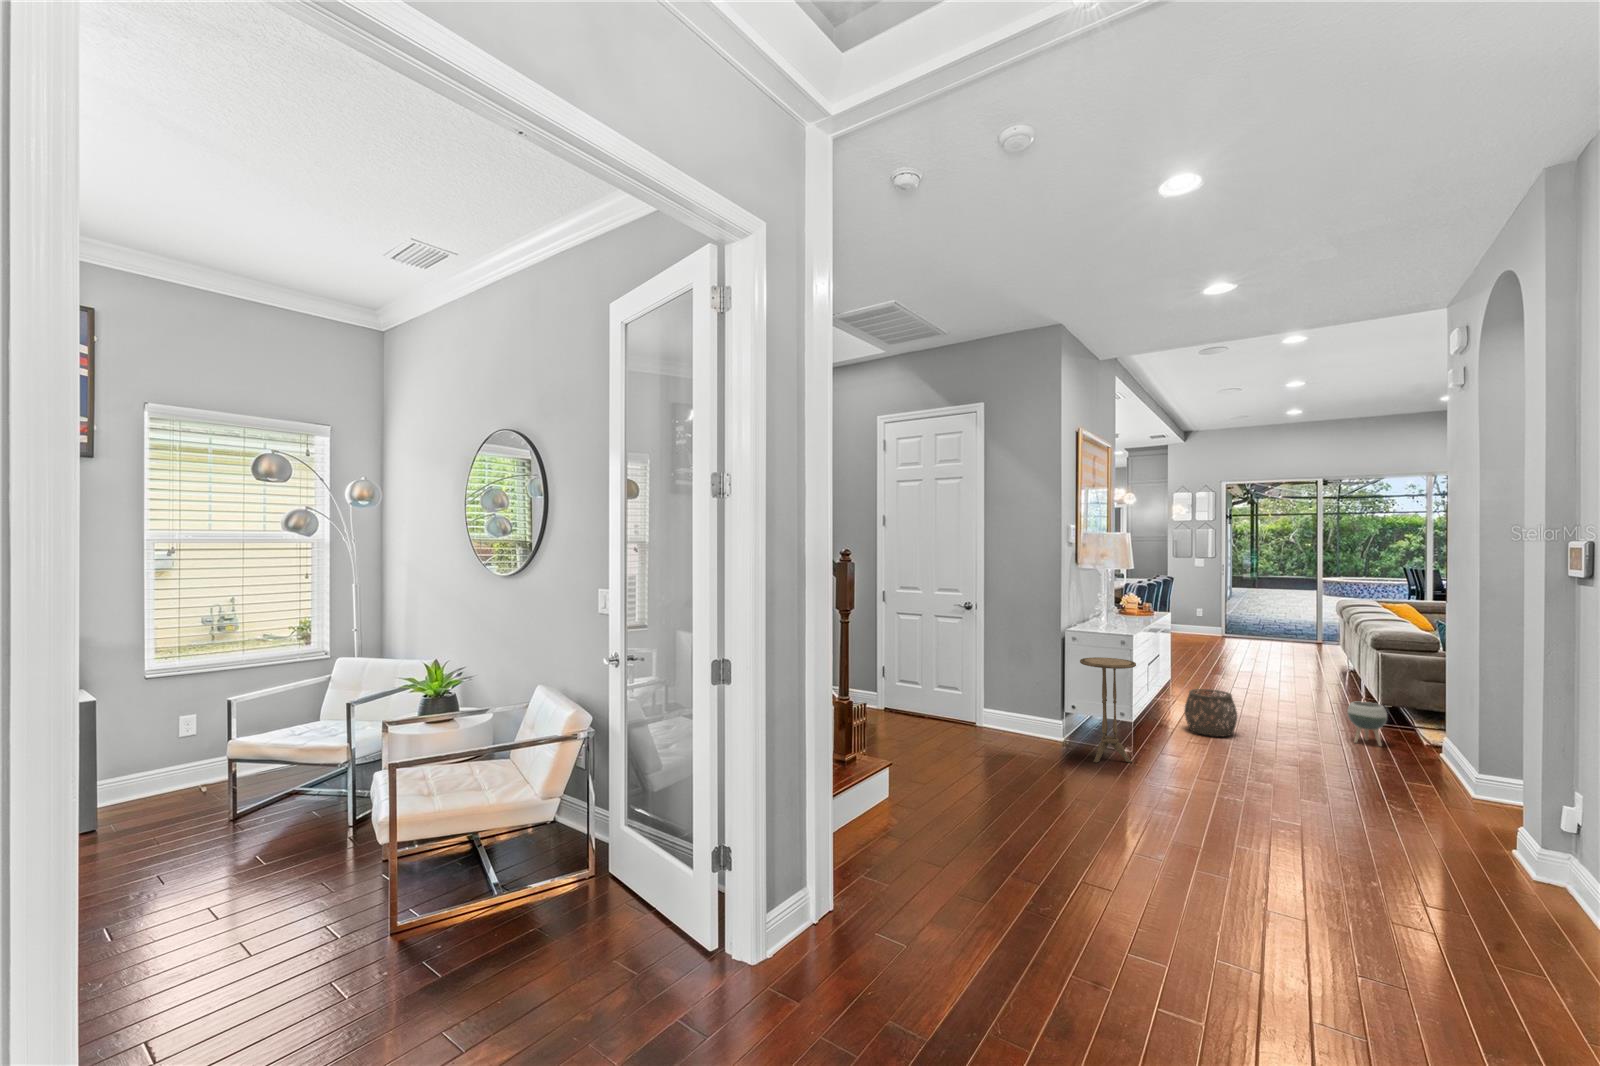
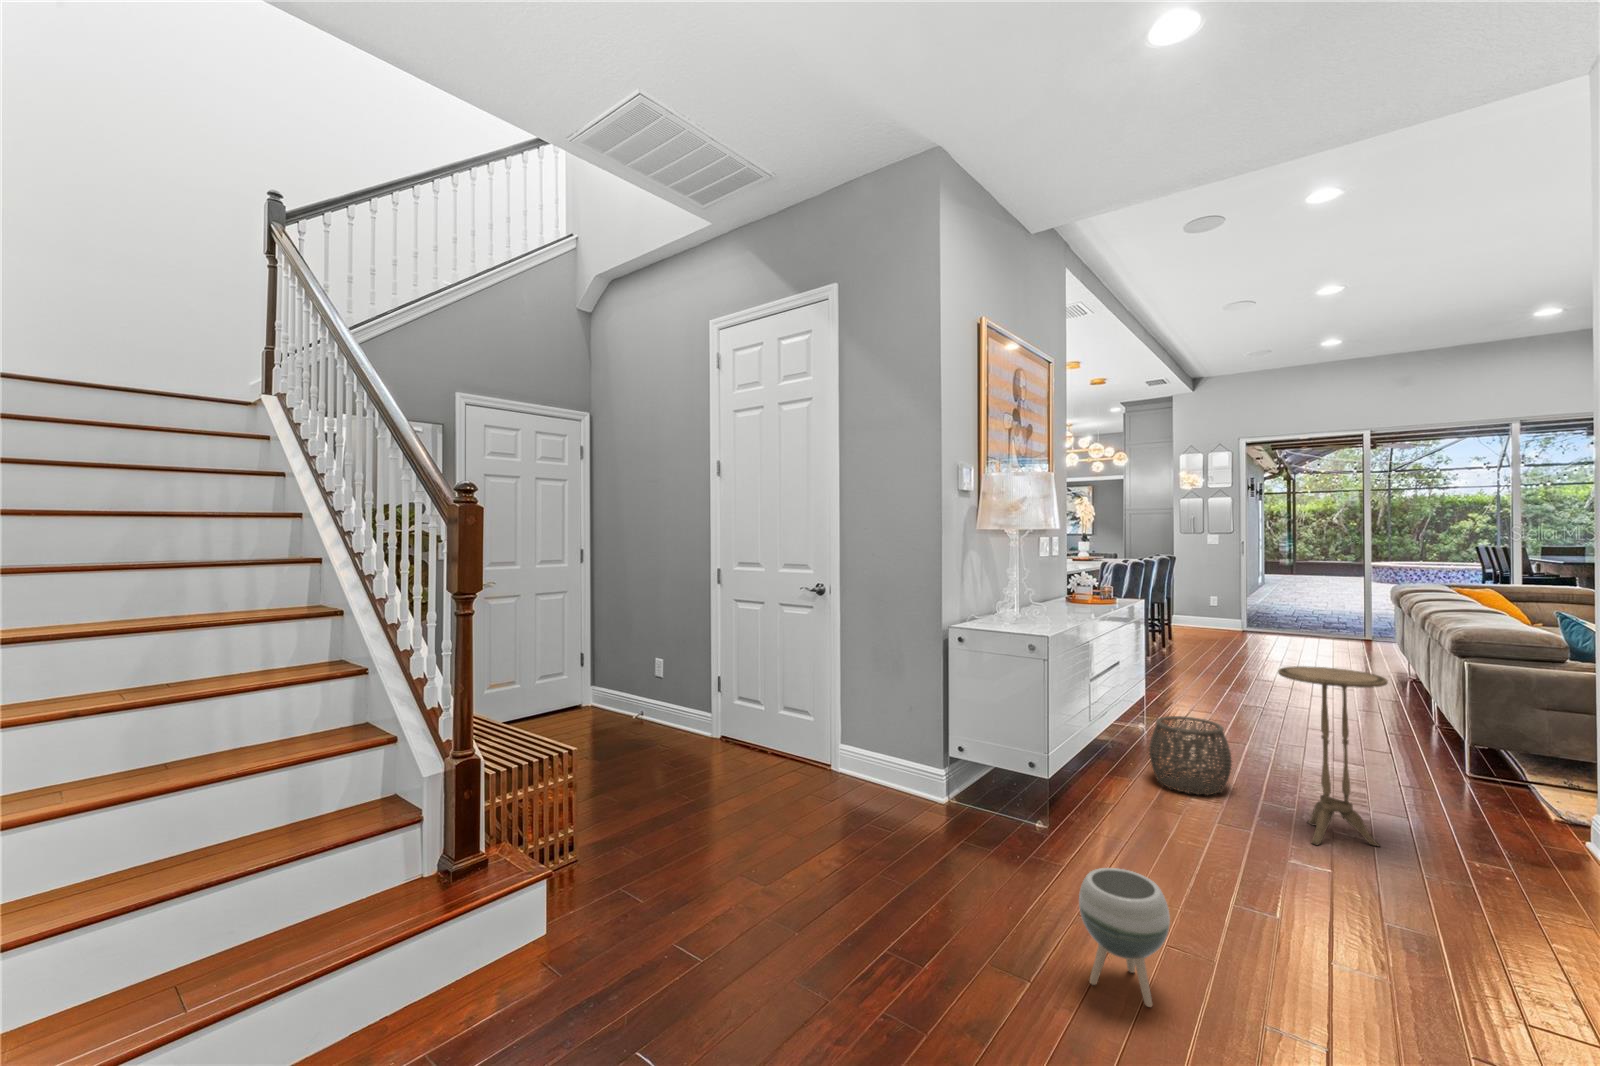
side table: present [1080,657,1136,763] -> present [1278,666,1388,846]
planter: present [1347,702,1387,746] -> present [1079,868,1170,1007]

